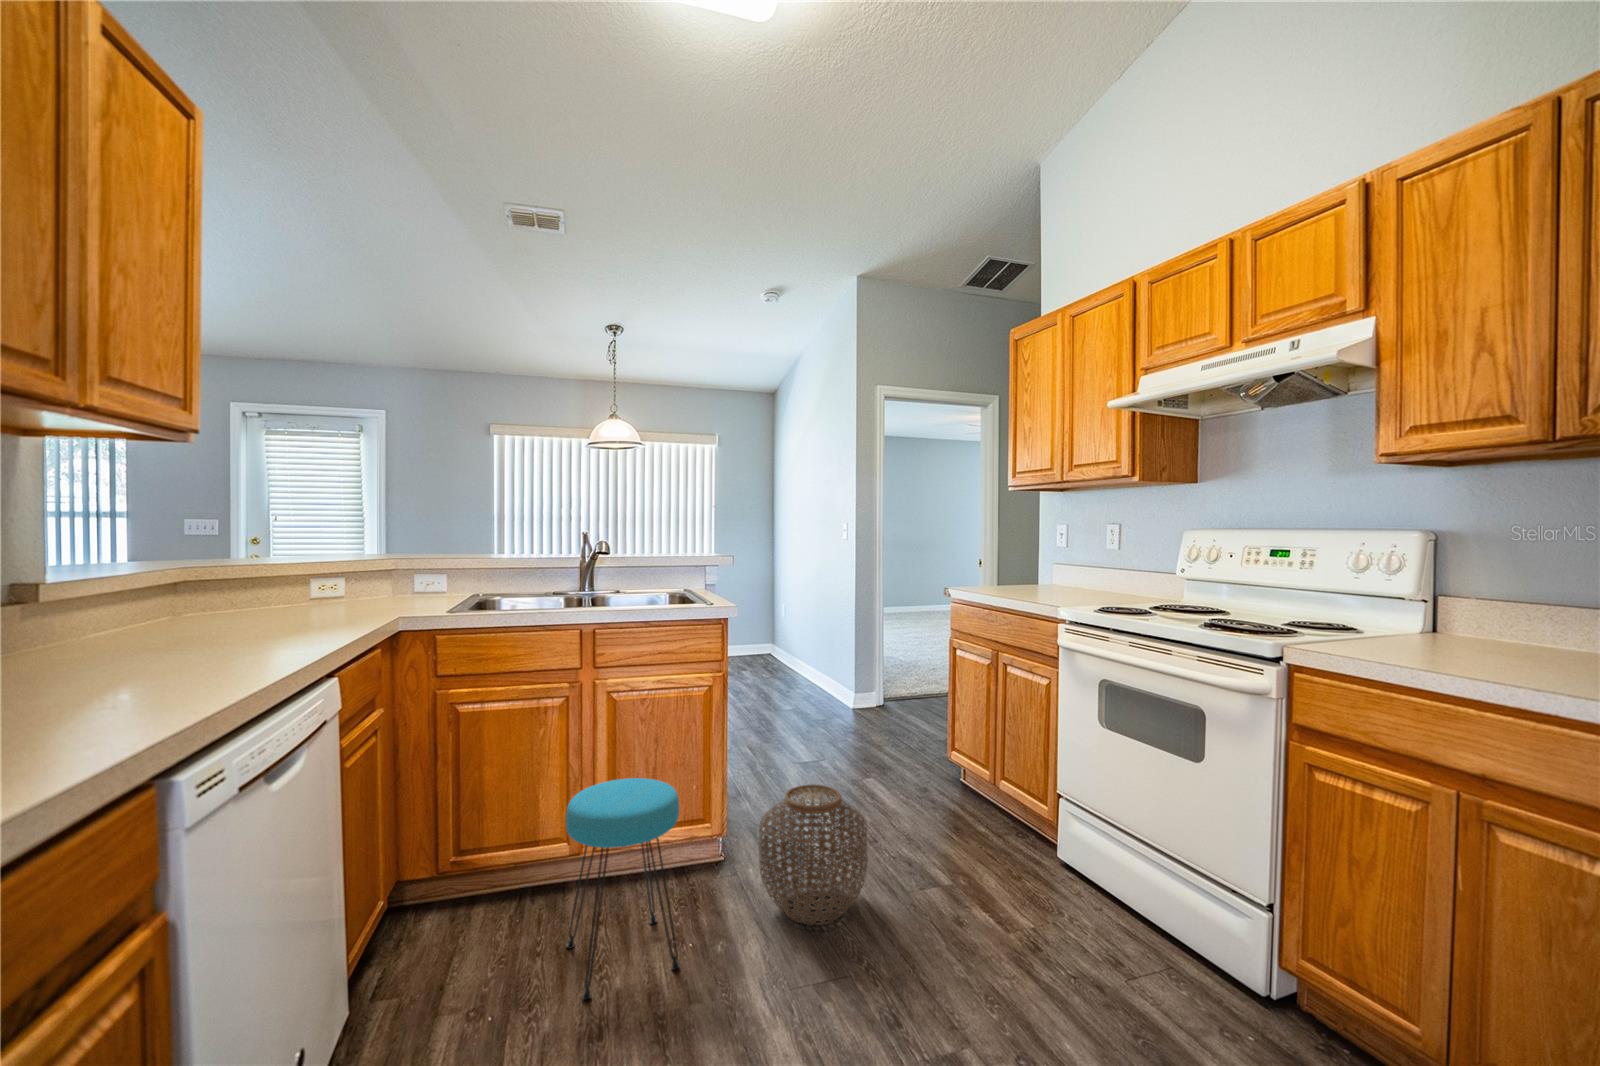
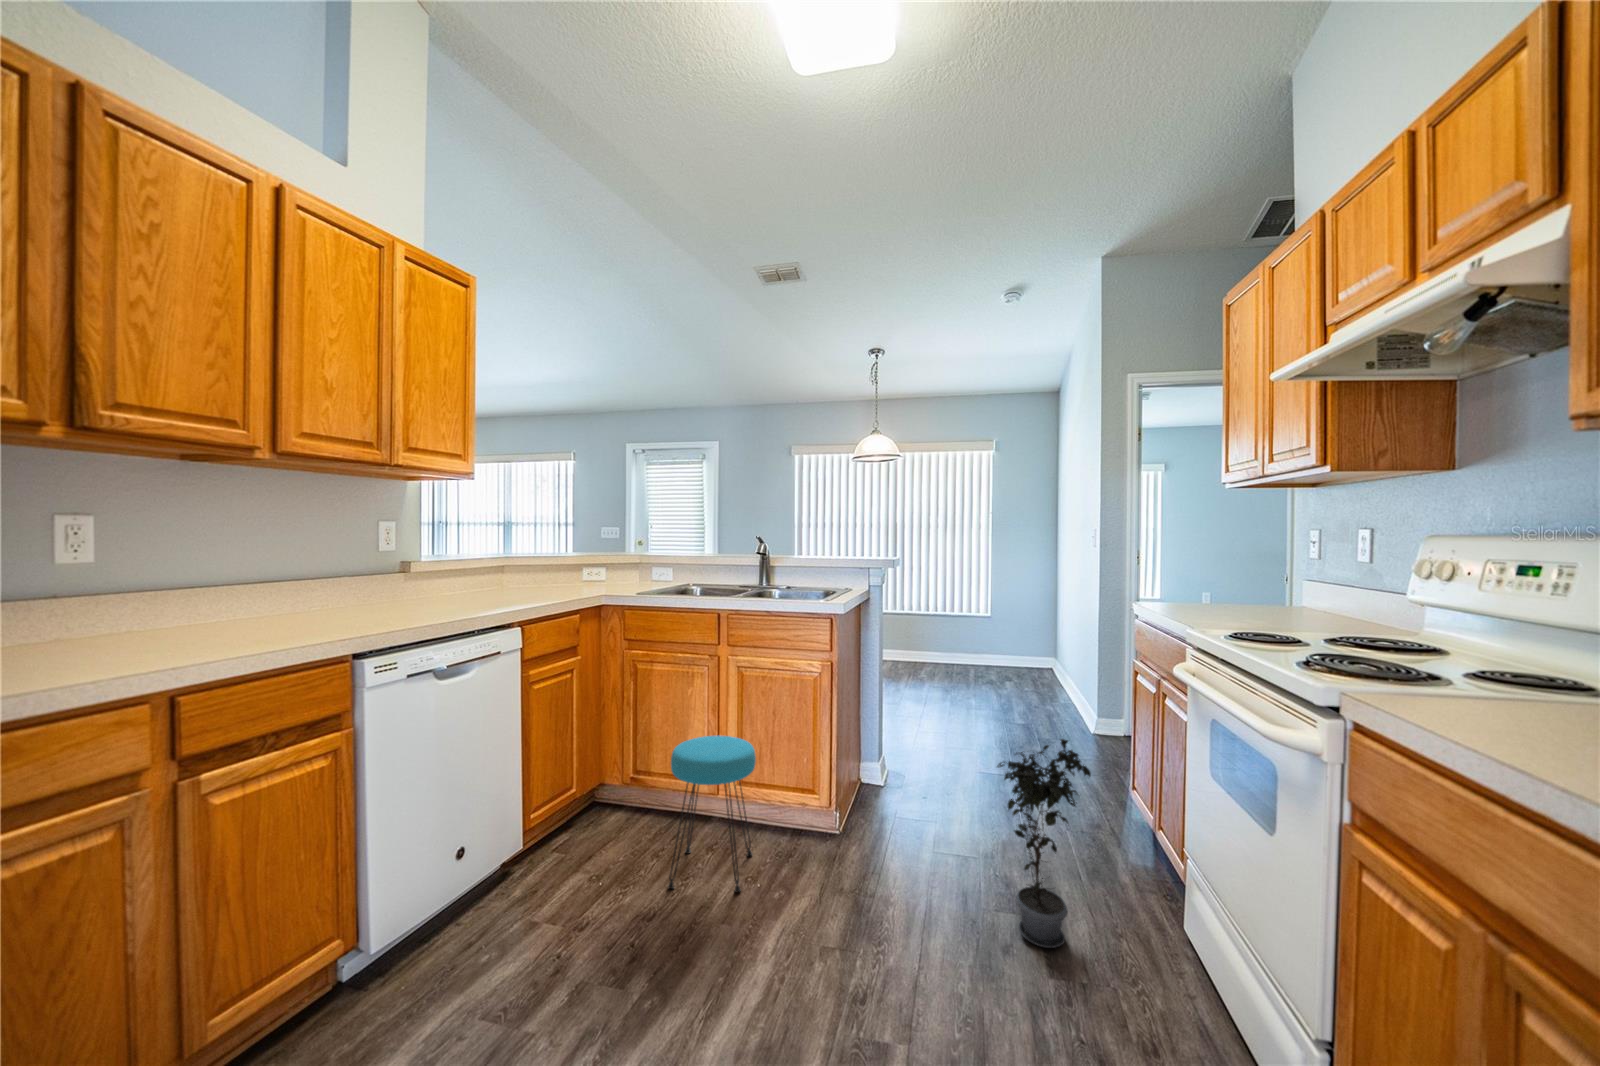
potted plant: none [935,710,1020,908] -> present [997,739,1091,948]
woven basket: present [759,784,867,924] -> none [825,775,925,904]

